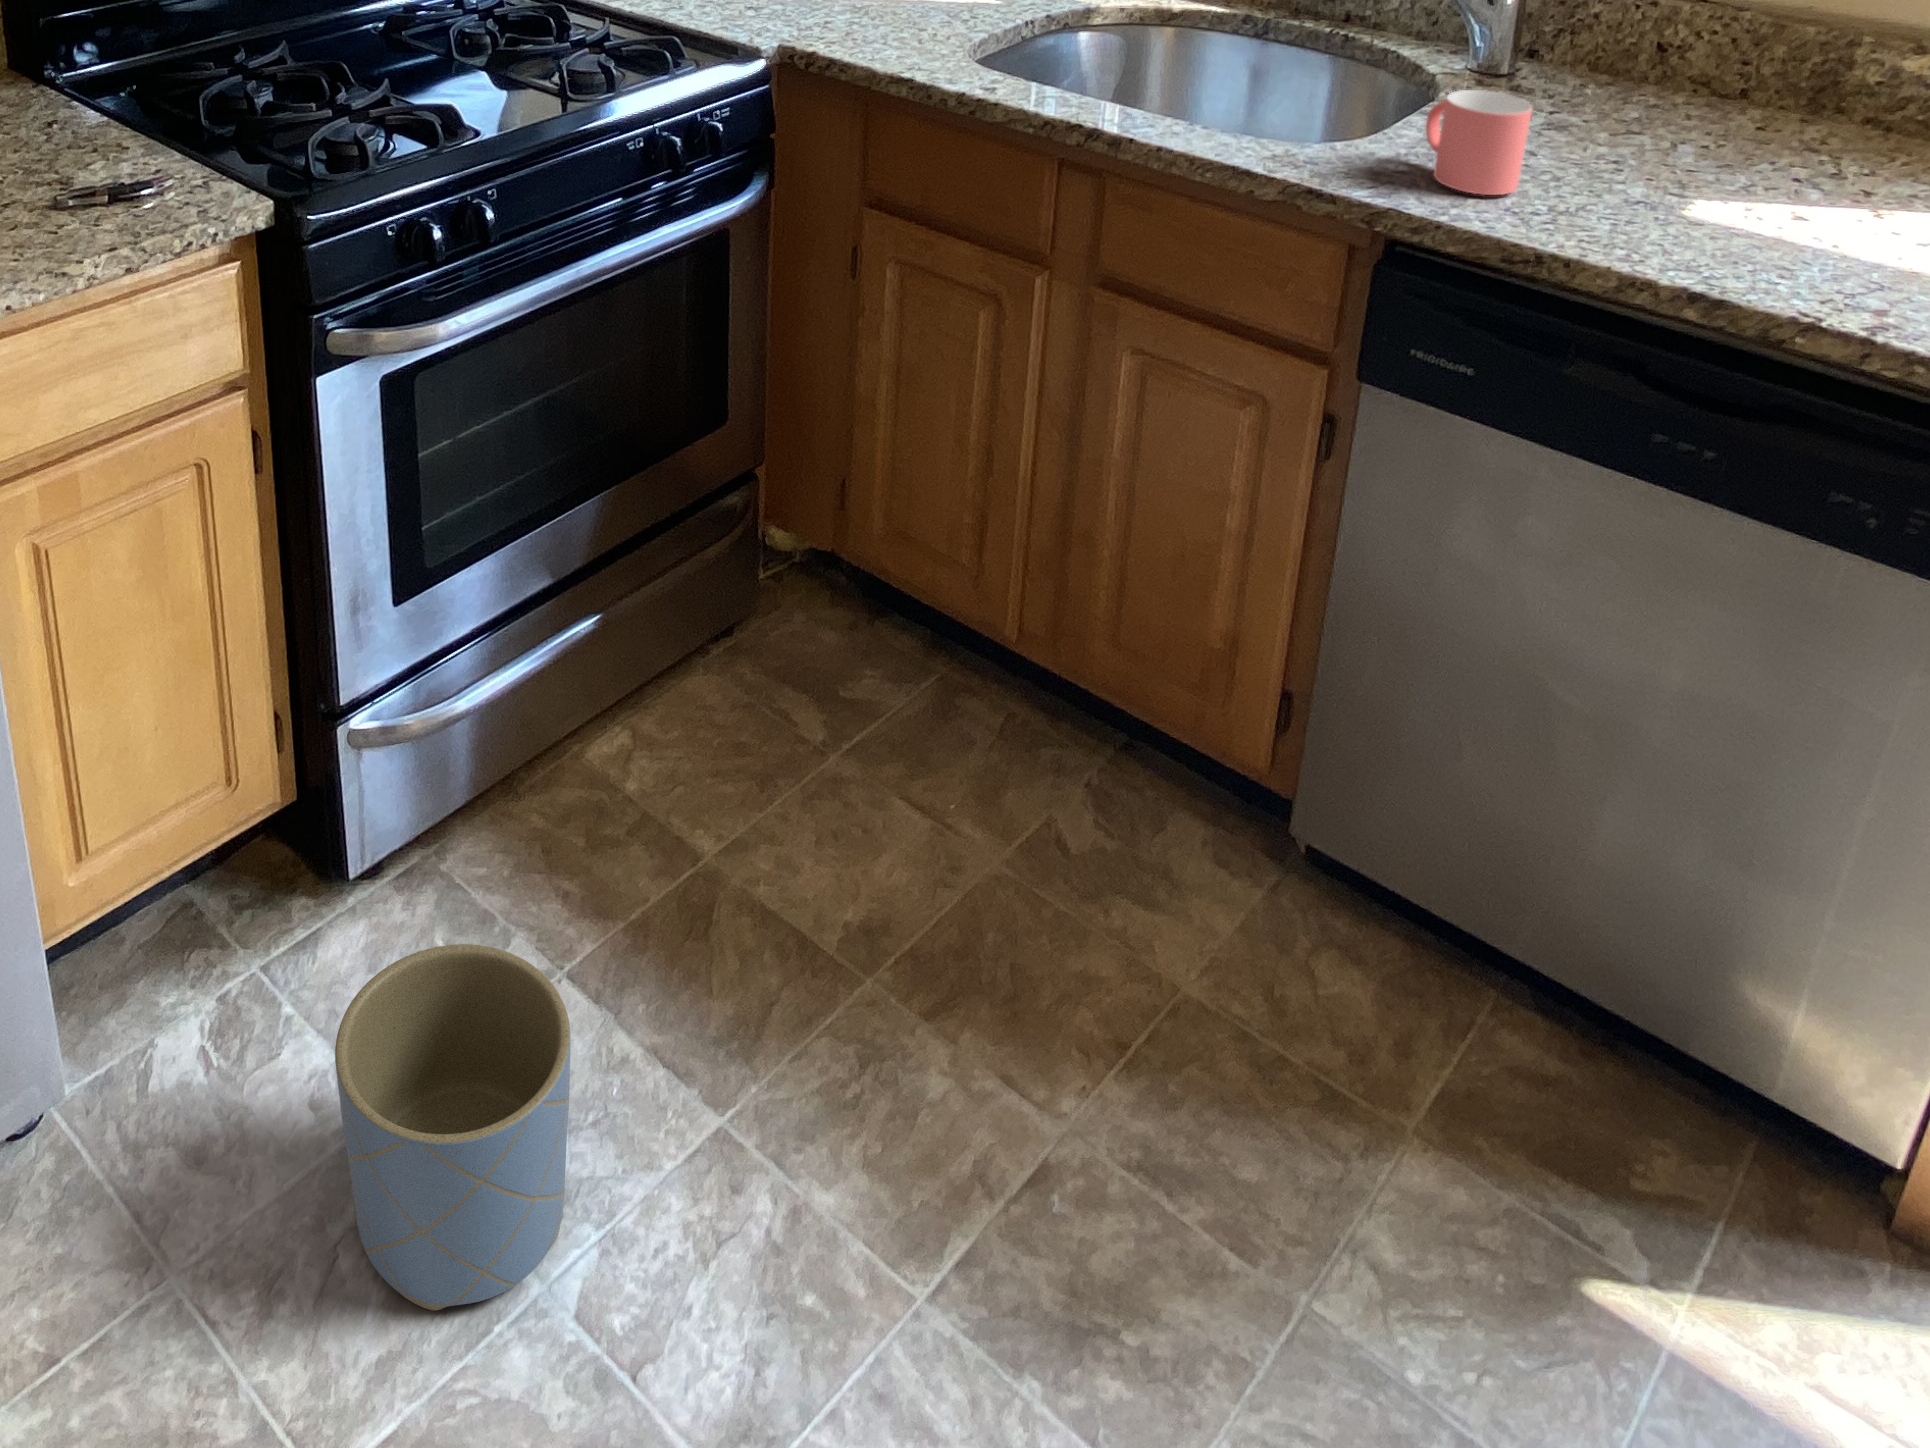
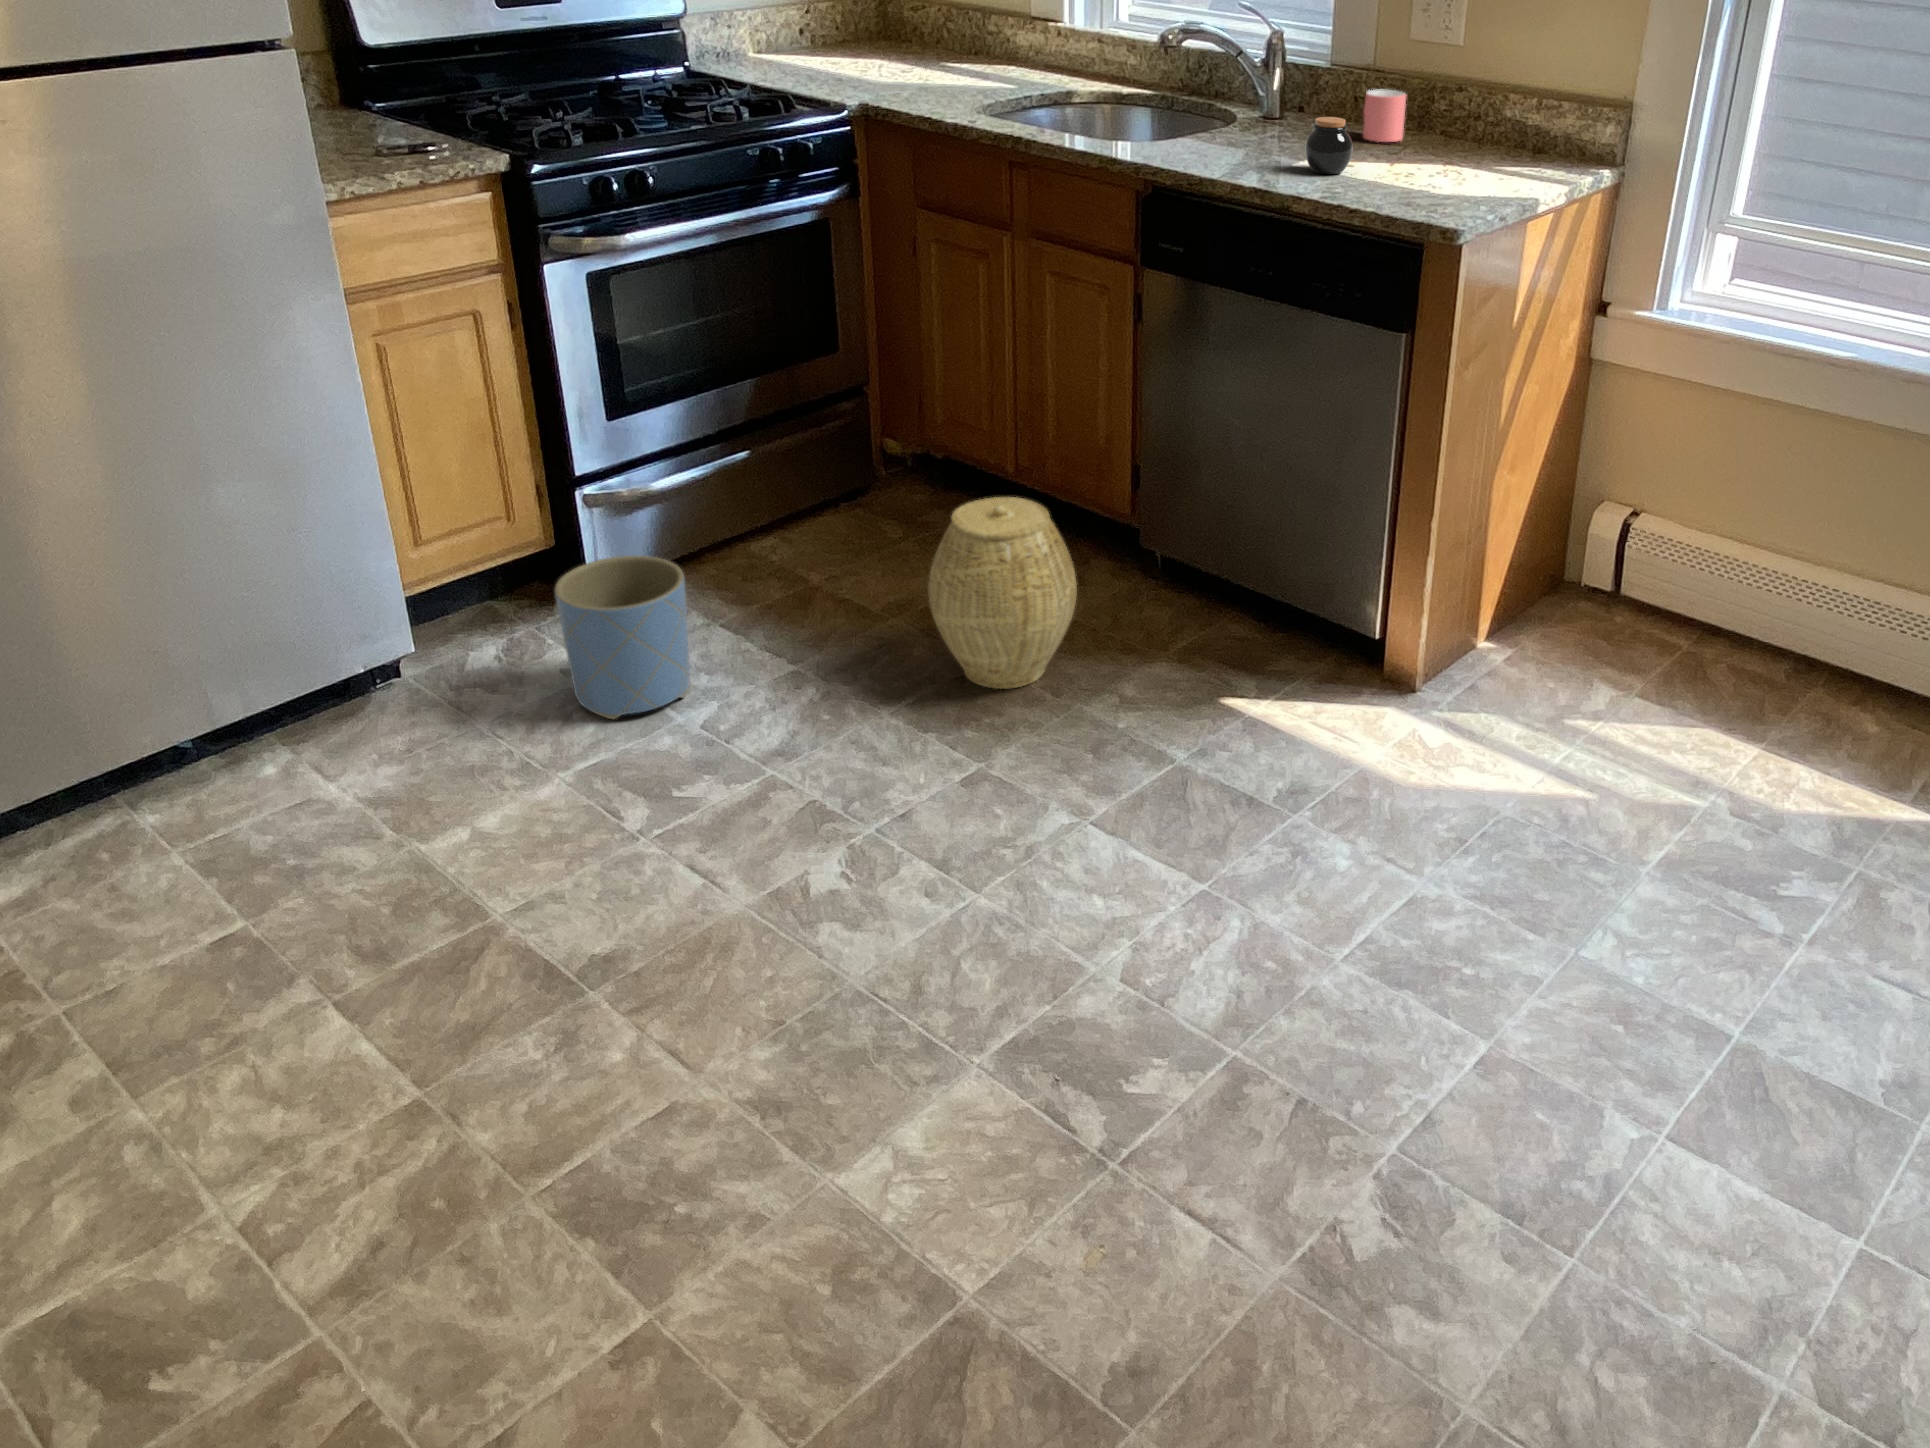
mug: present [1426,90,1532,195] -> present [1363,90,1406,142]
jar: none [1700,135,1807,243] -> present [1305,117,1353,174]
woven basket: none [1011,851,1309,1243] -> present [928,497,1077,689]

